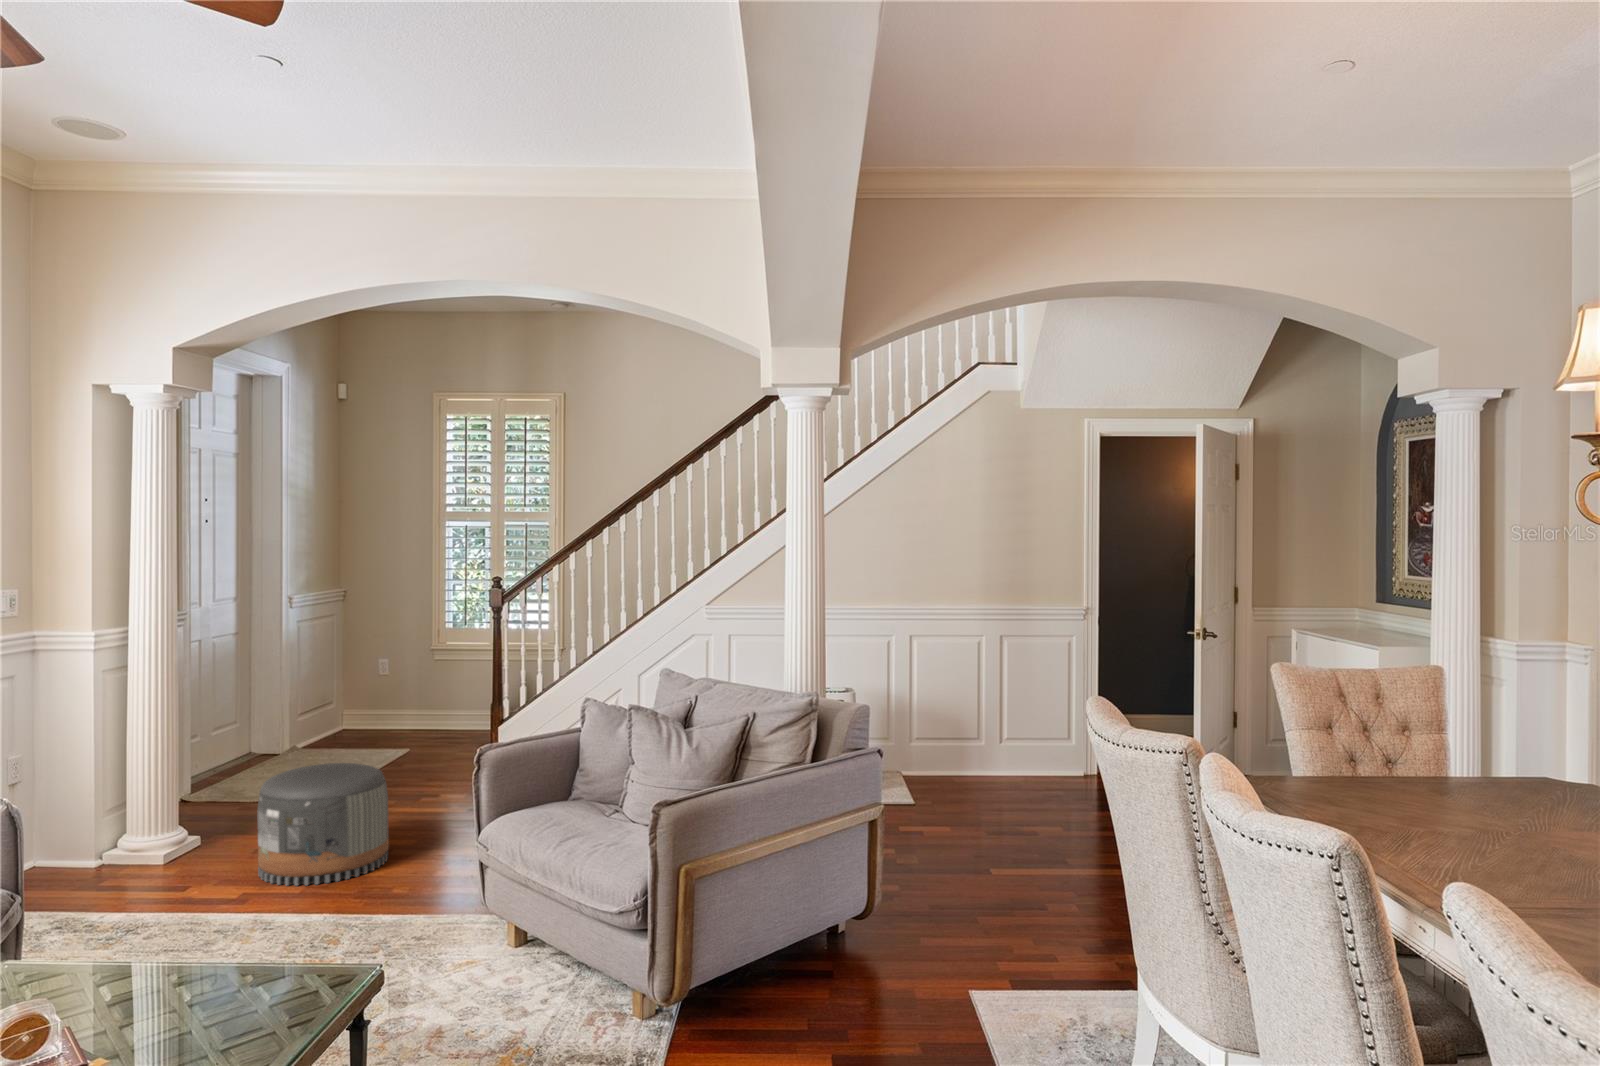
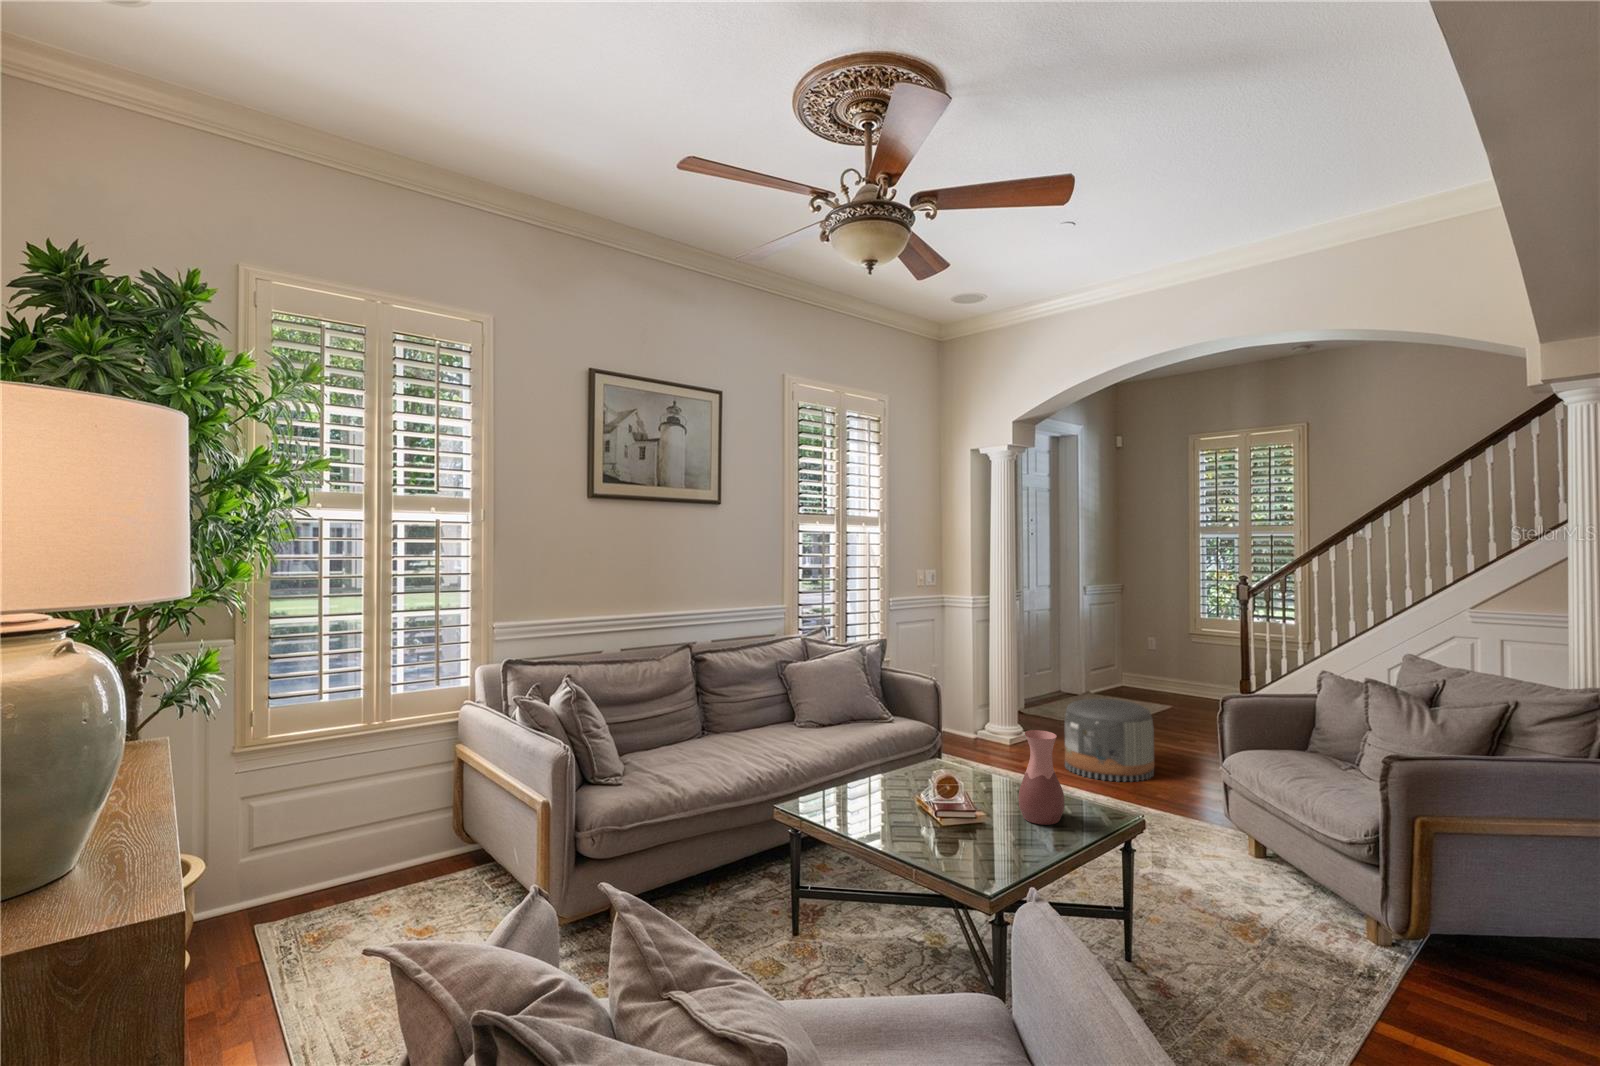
vase: none [171,869,252,1027] -> present [1019,730,1064,825]

